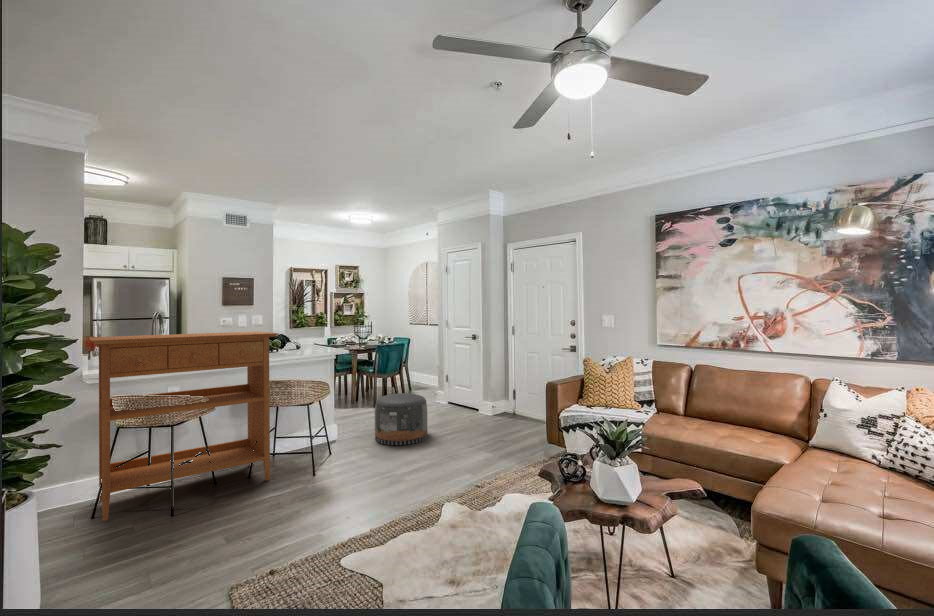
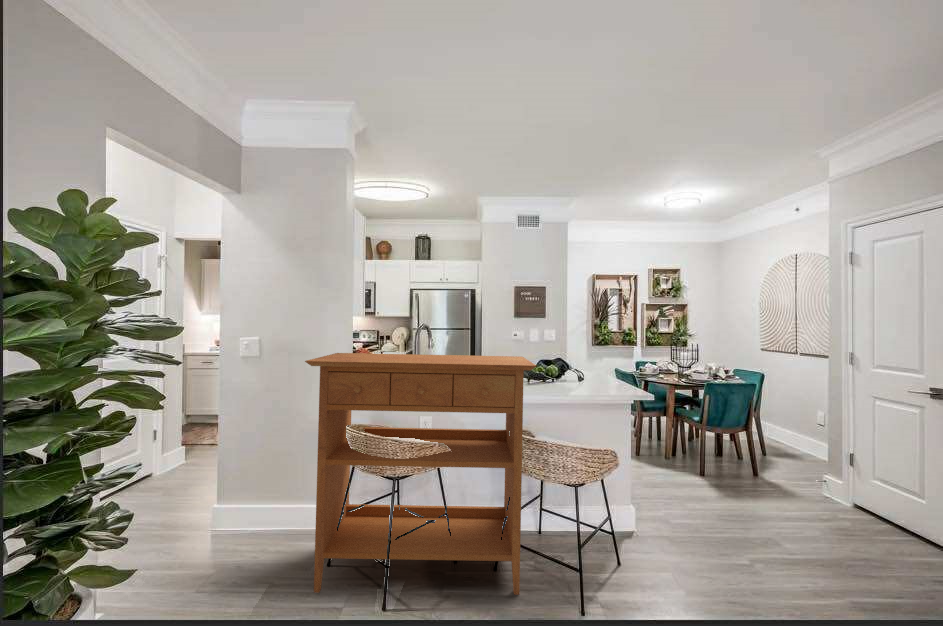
pouf: present [375,393,428,445] -> none [704,479,822,600]

